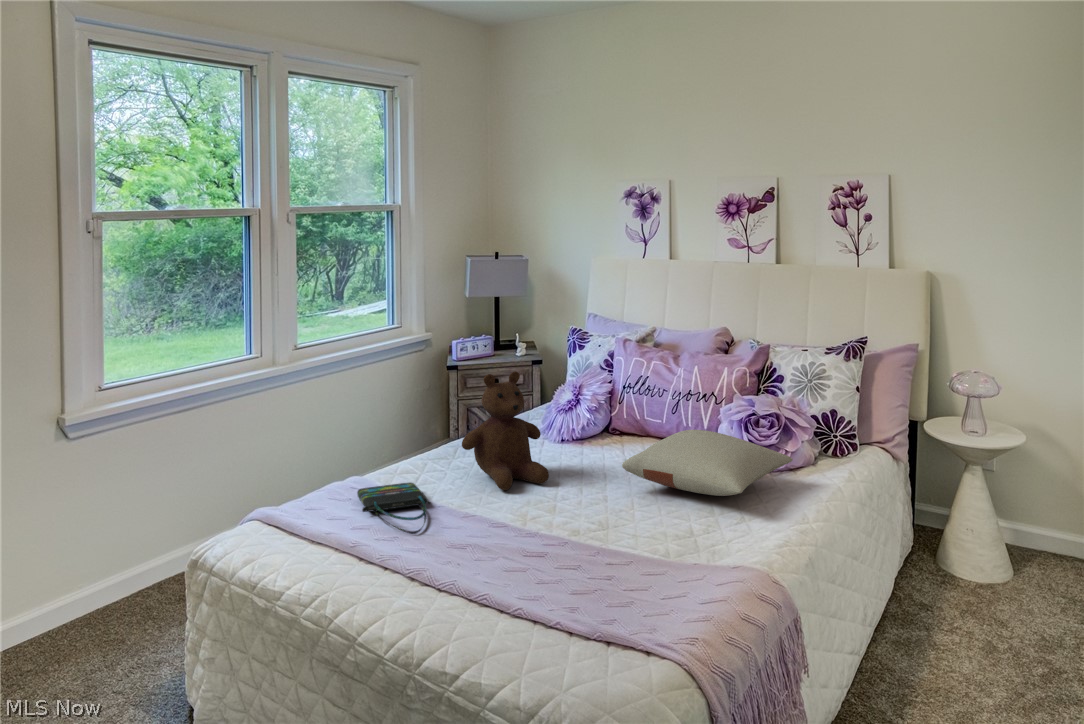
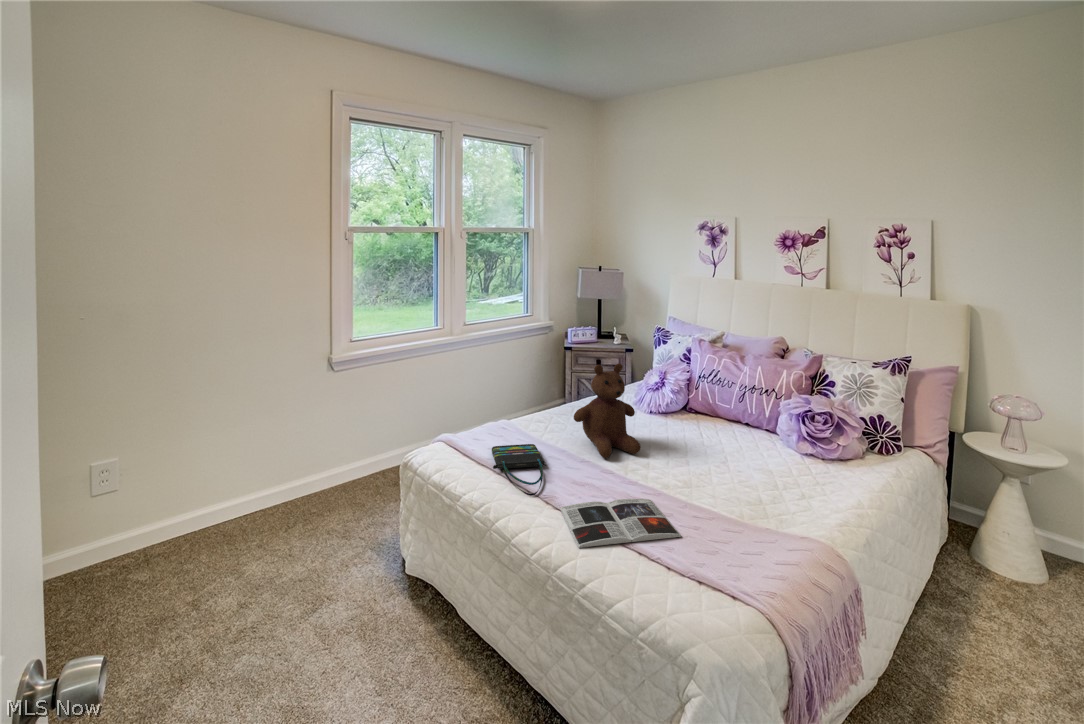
pillow: present [622,430,793,496] -> none [703,421,851,490]
magazine: none [450,524,591,573] -> present [560,499,682,548]

